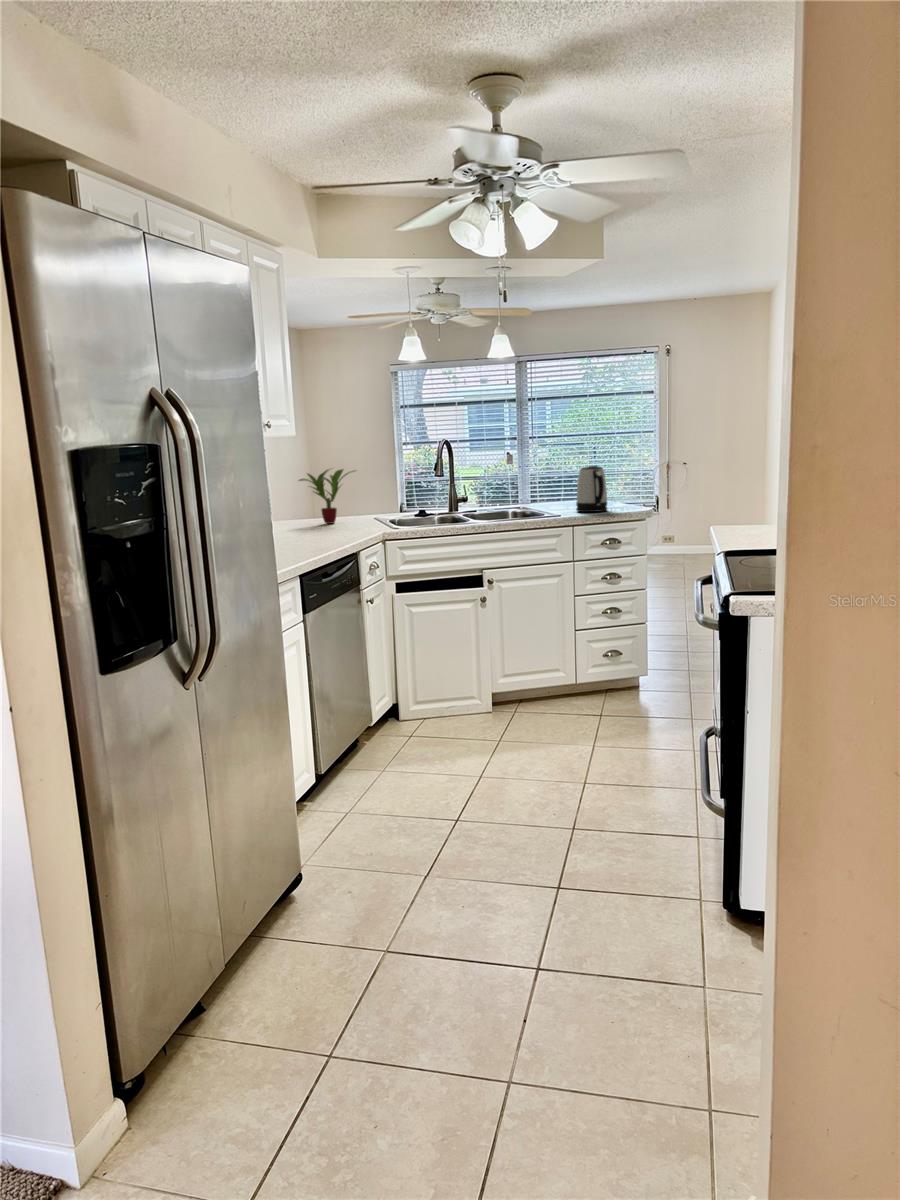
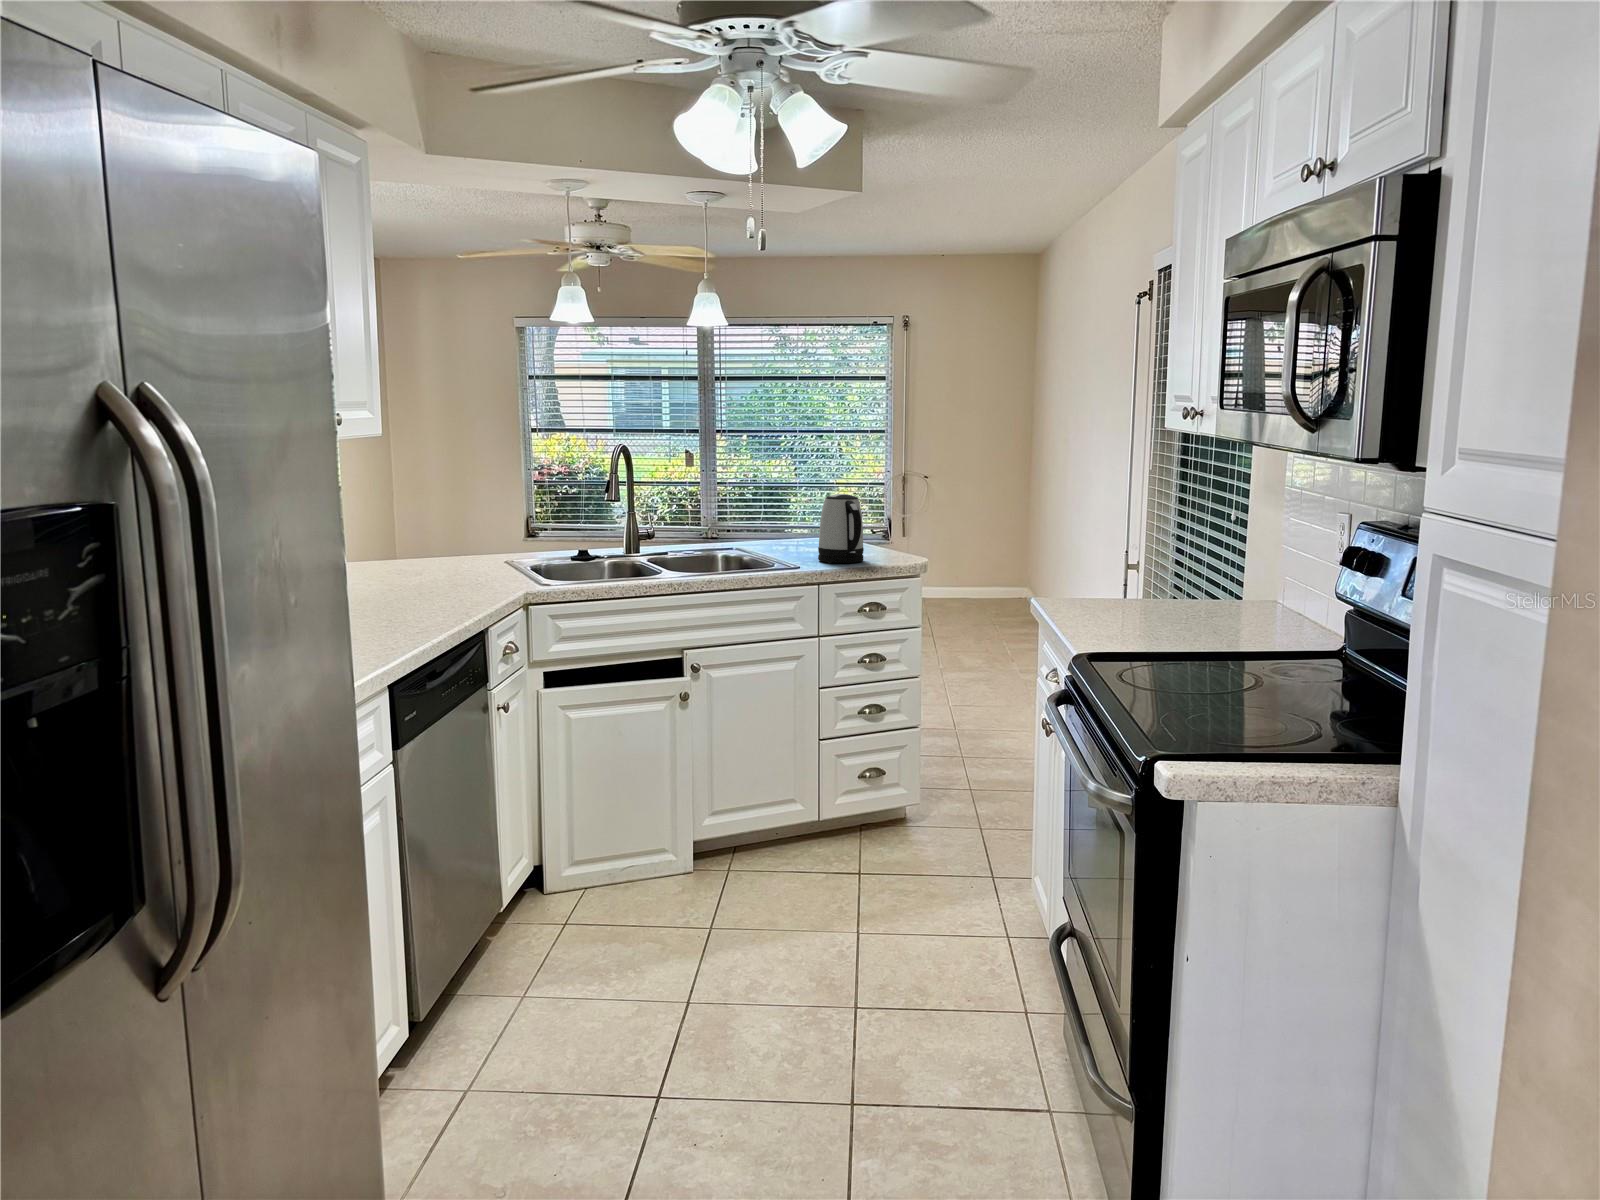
potted plant: present [299,469,354,524] -> none [381,479,481,569]

